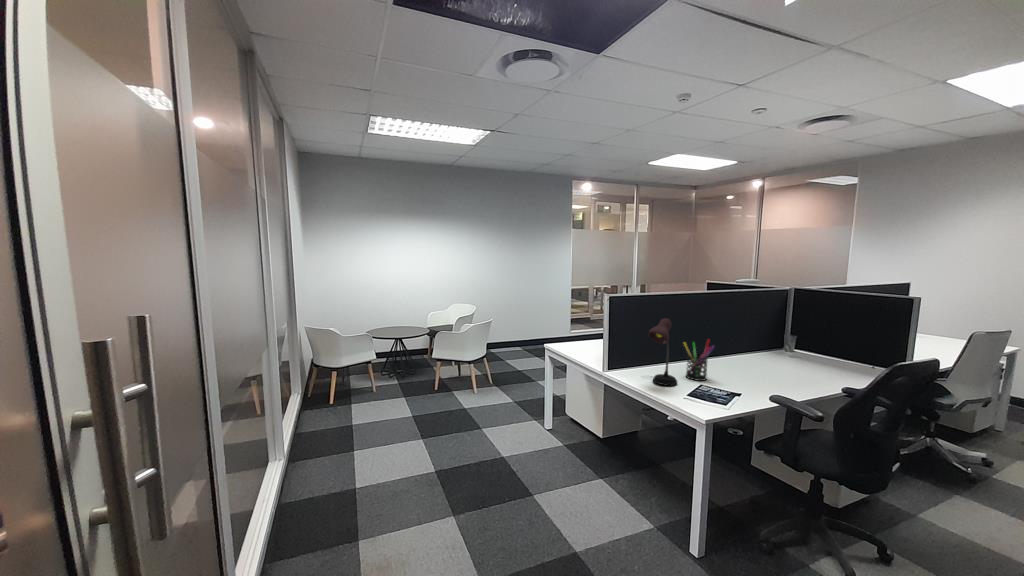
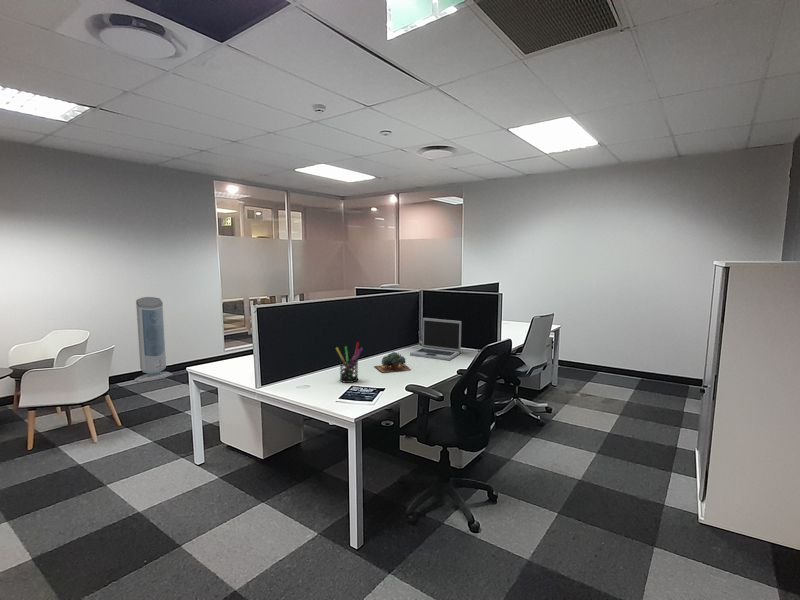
air purifier: none [500,284,526,351] -> present [135,297,172,382]
desk lamp: present [648,318,677,385] -> none [300,326,331,392]
laptop: none [768,321,845,374] -> present [410,318,462,360]
succulent plant: none [723,355,773,378] -> present [374,352,411,373]

